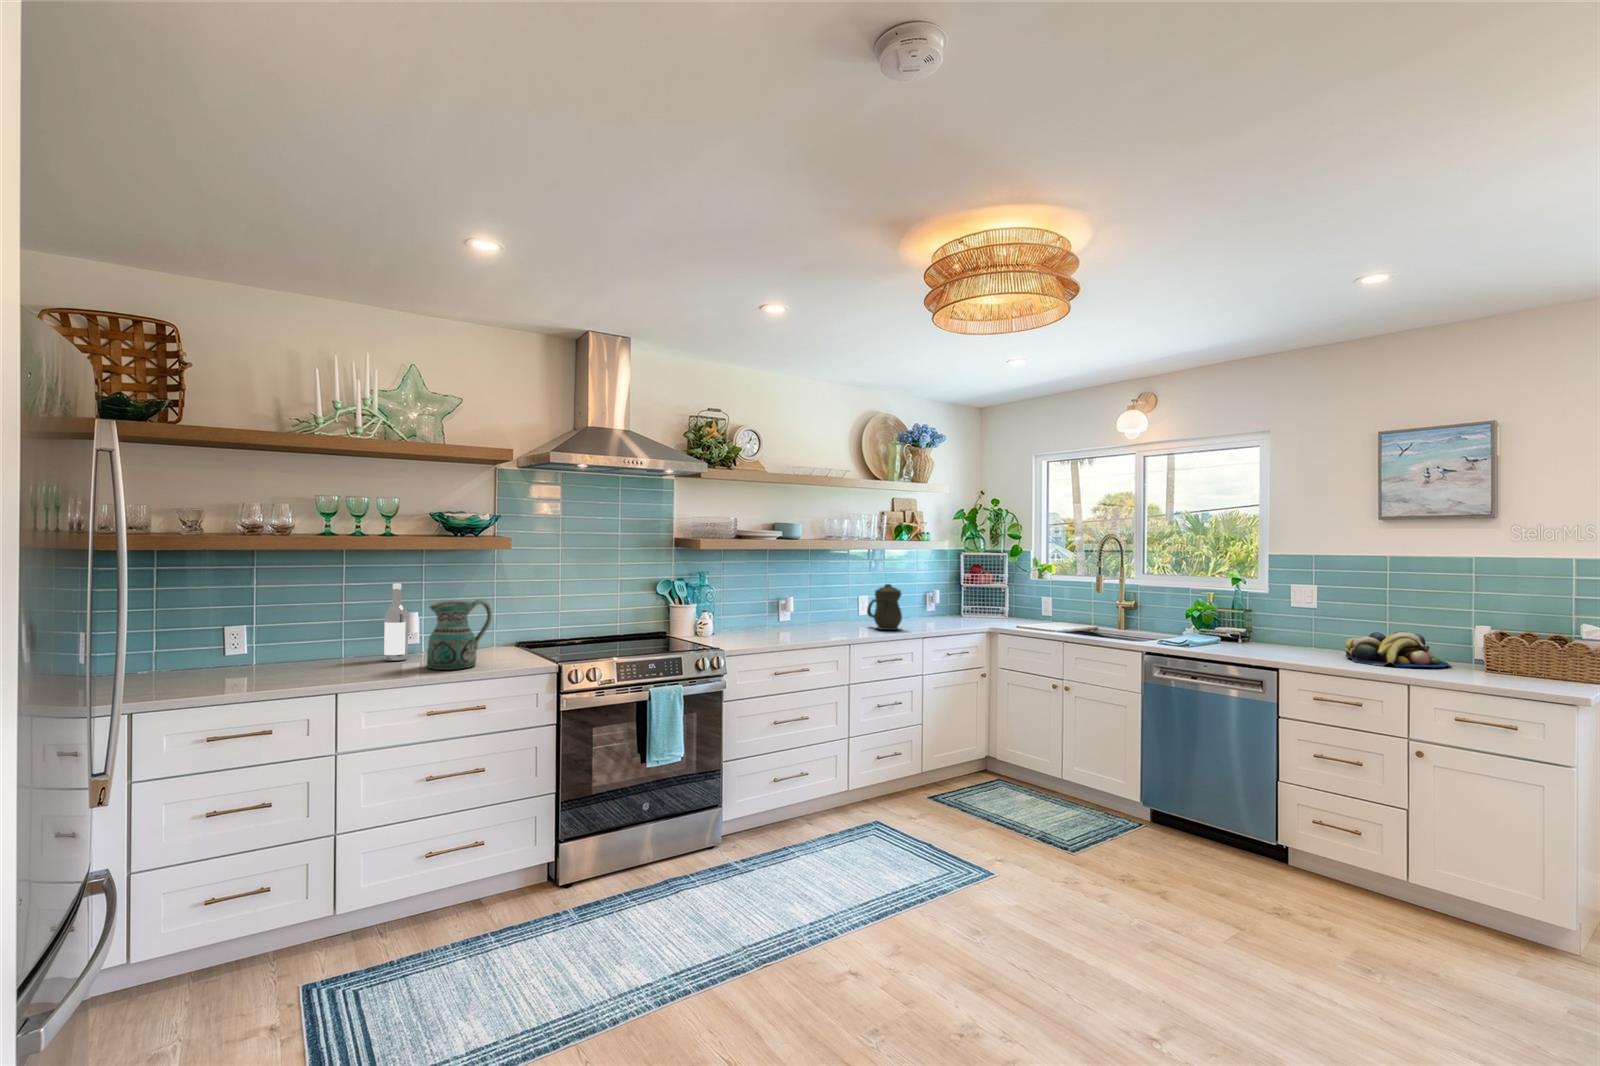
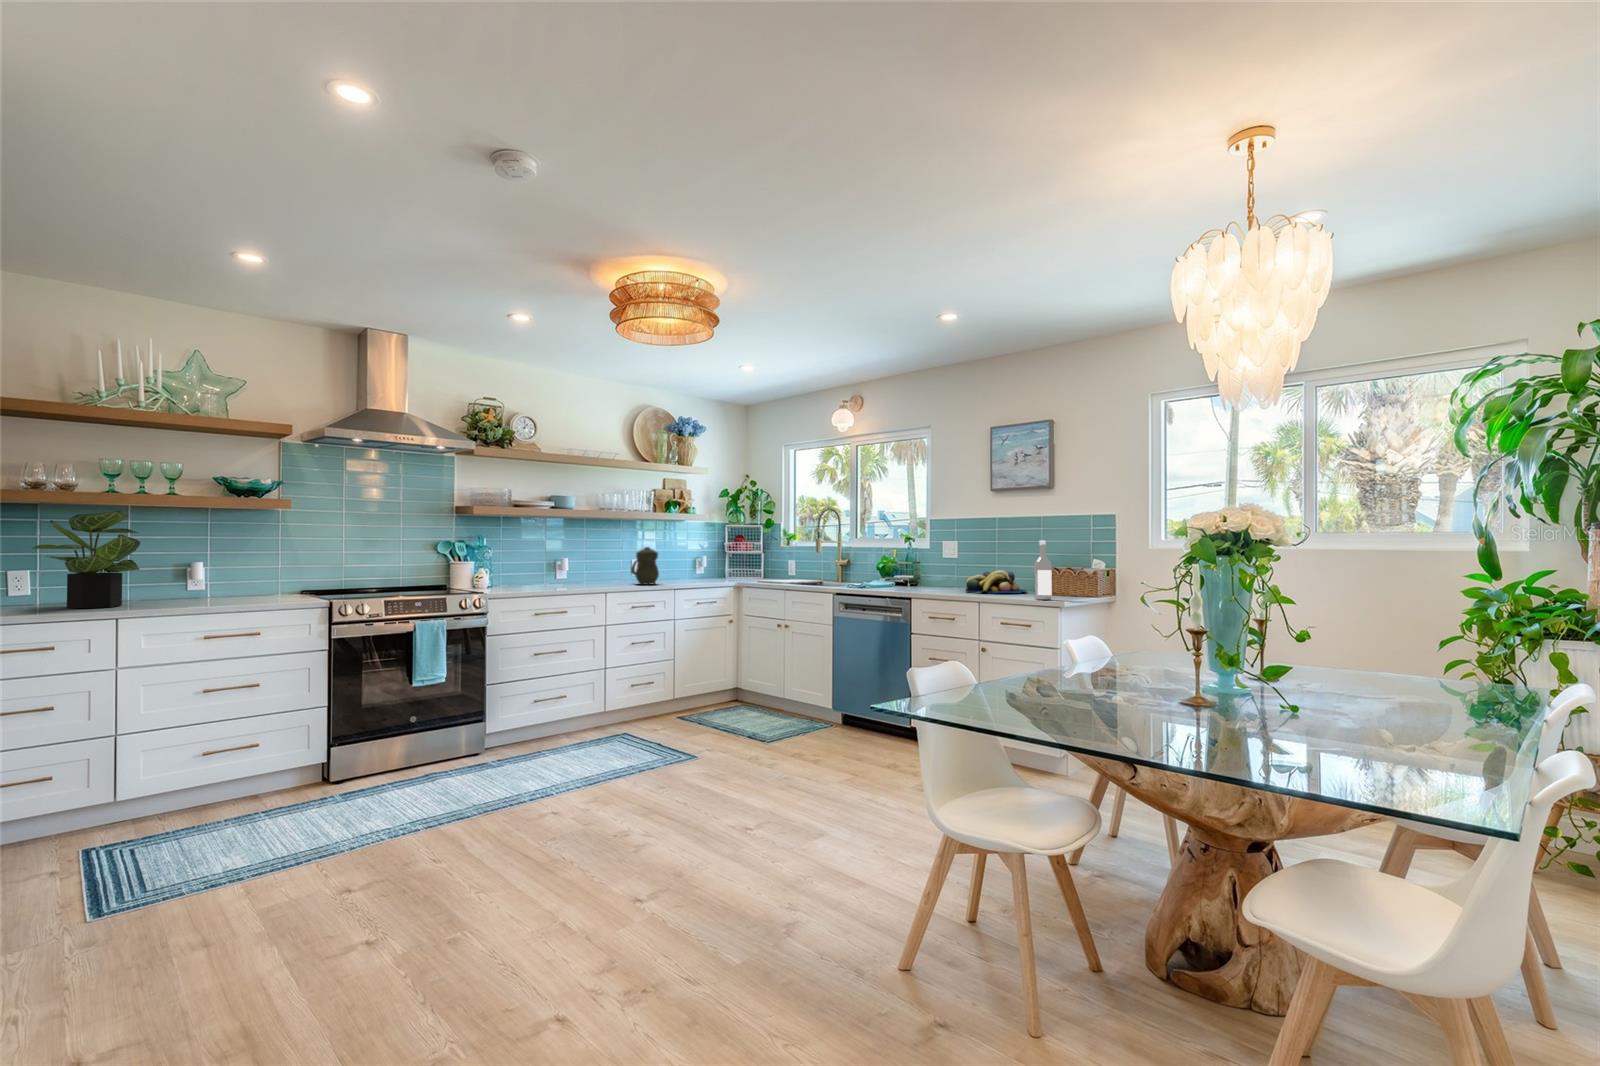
potted plant: none [243,562,359,677] -> present [32,511,140,608]
wine bottle: present [384,583,408,661] -> present [1034,540,1052,600]
ceramic pitcher: present [427,599,492,670] -> none [207,548,270,604]

